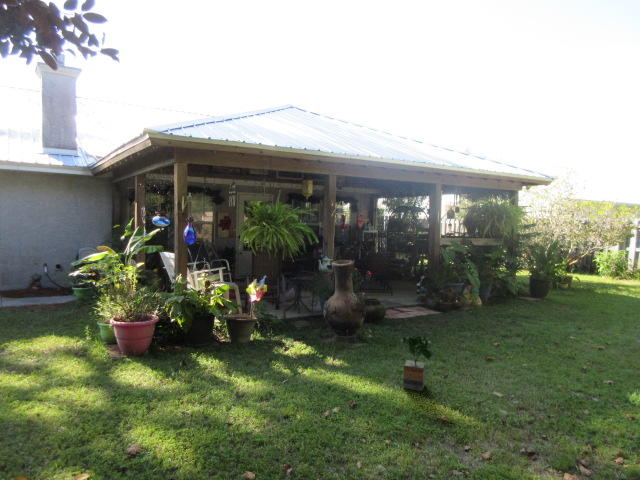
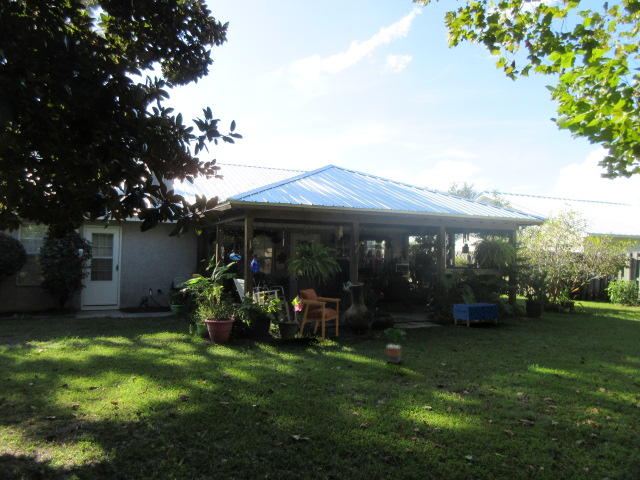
armchair: none [258,269,317,347] -> present [299,289,339,341]
bench: none [451,283,504,315] -> present [453,303,499,327]

